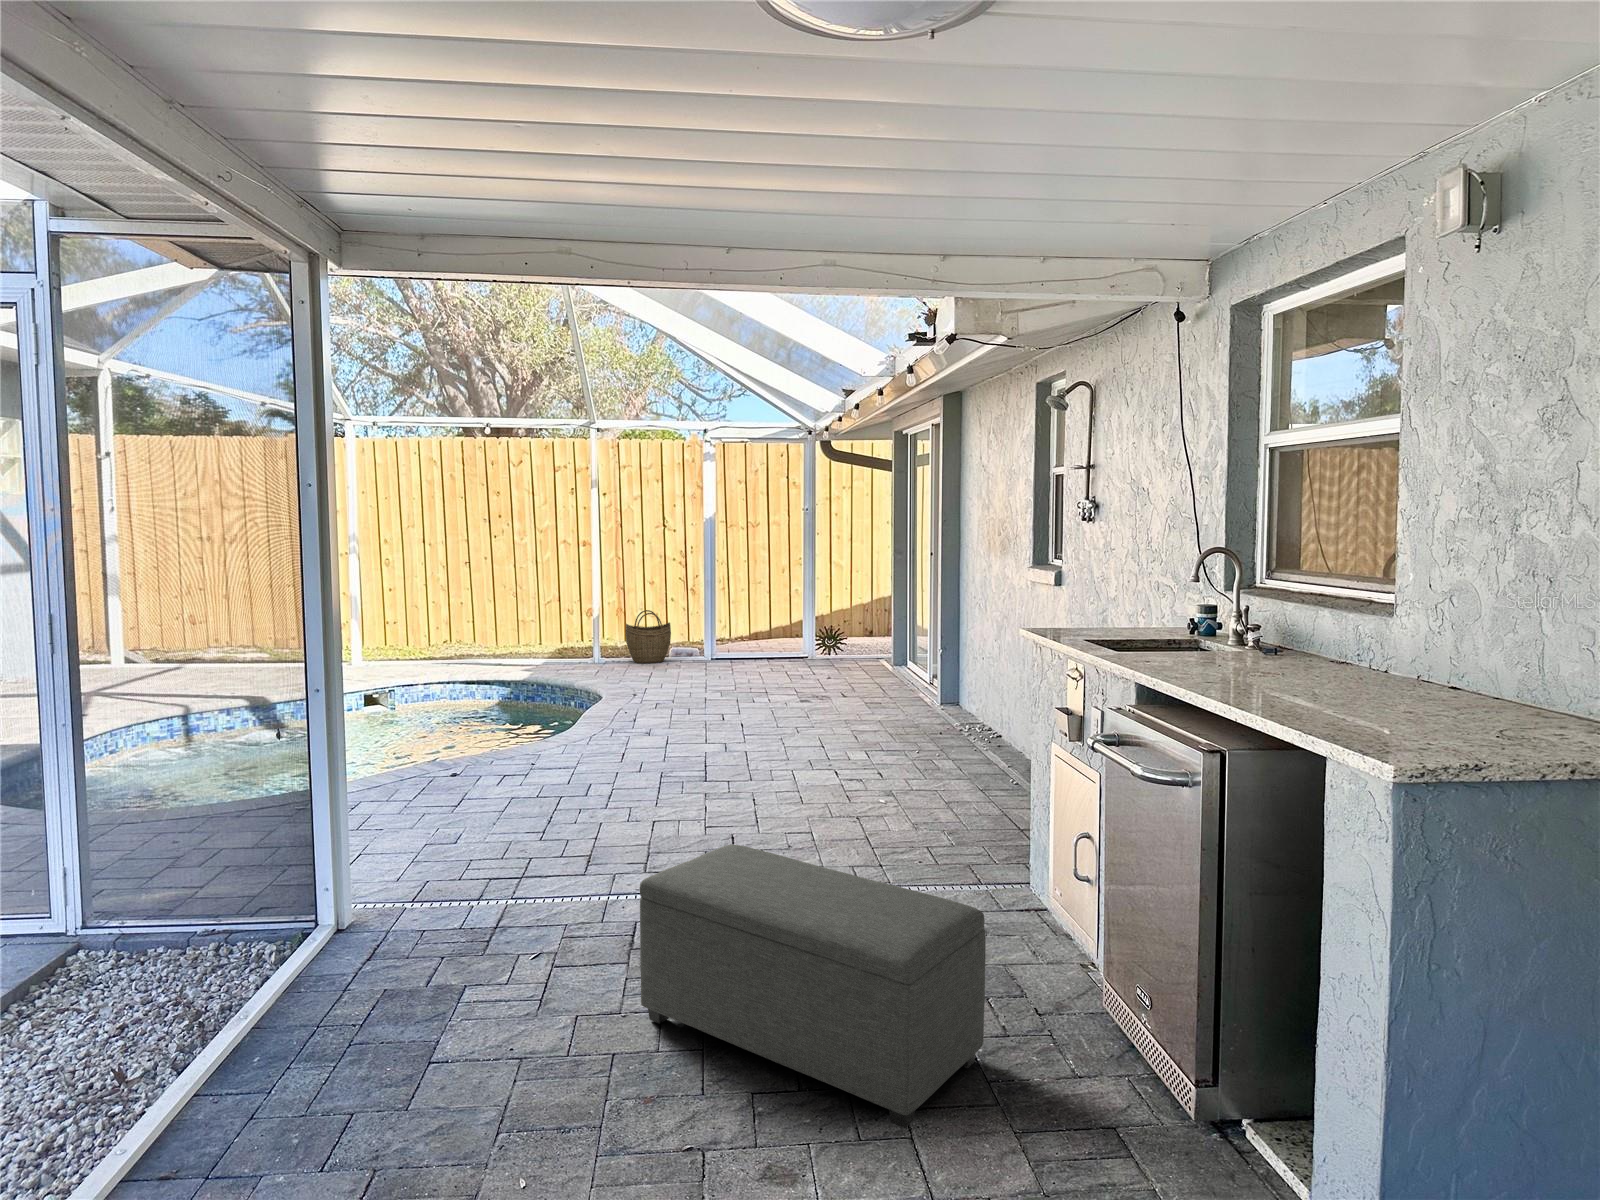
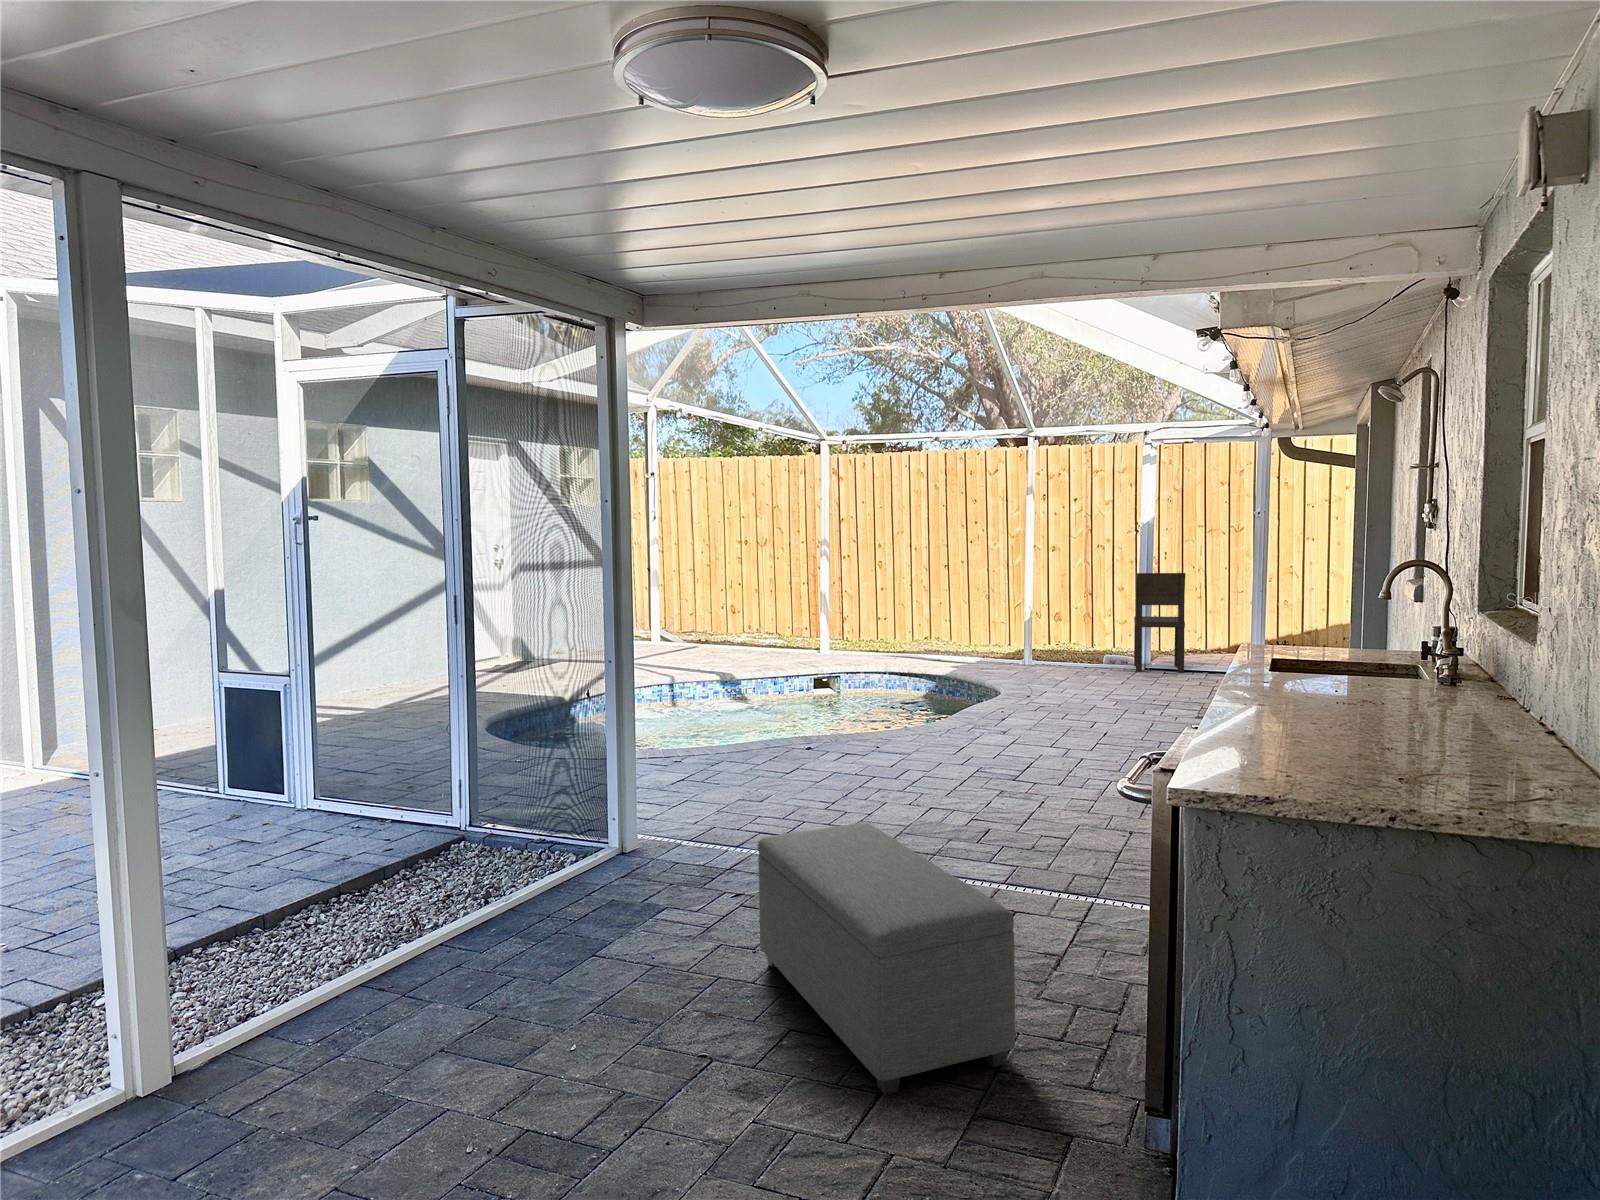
dining chair: none [696,572,747,665] -> present [1134,573,1185,673]
woven basket: present [626,610,671,663] -> none [1057,611,1105,666]

